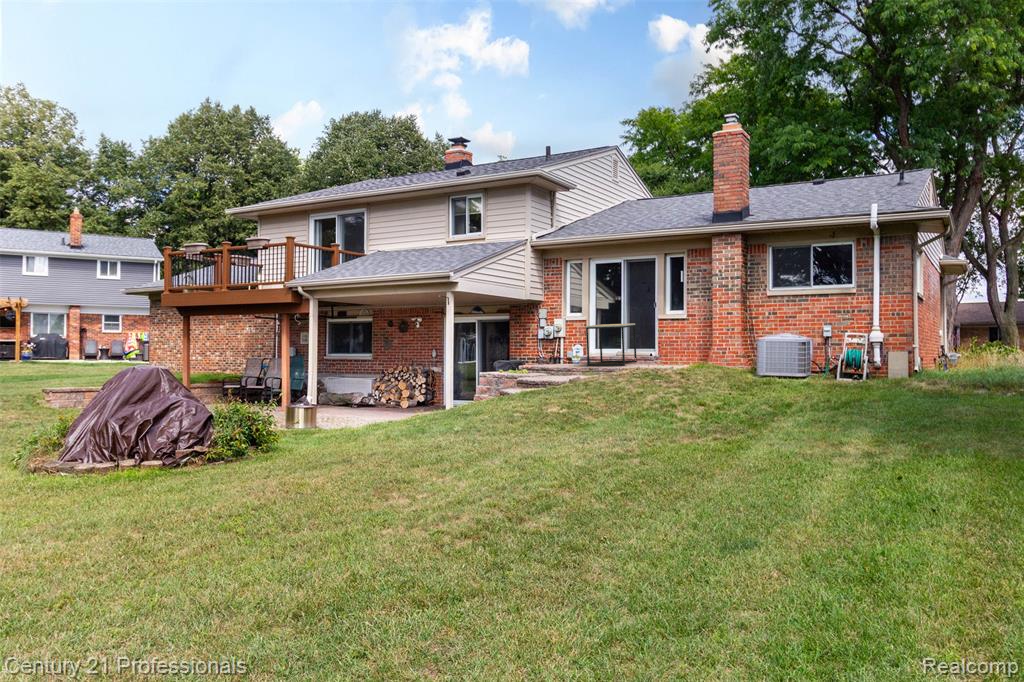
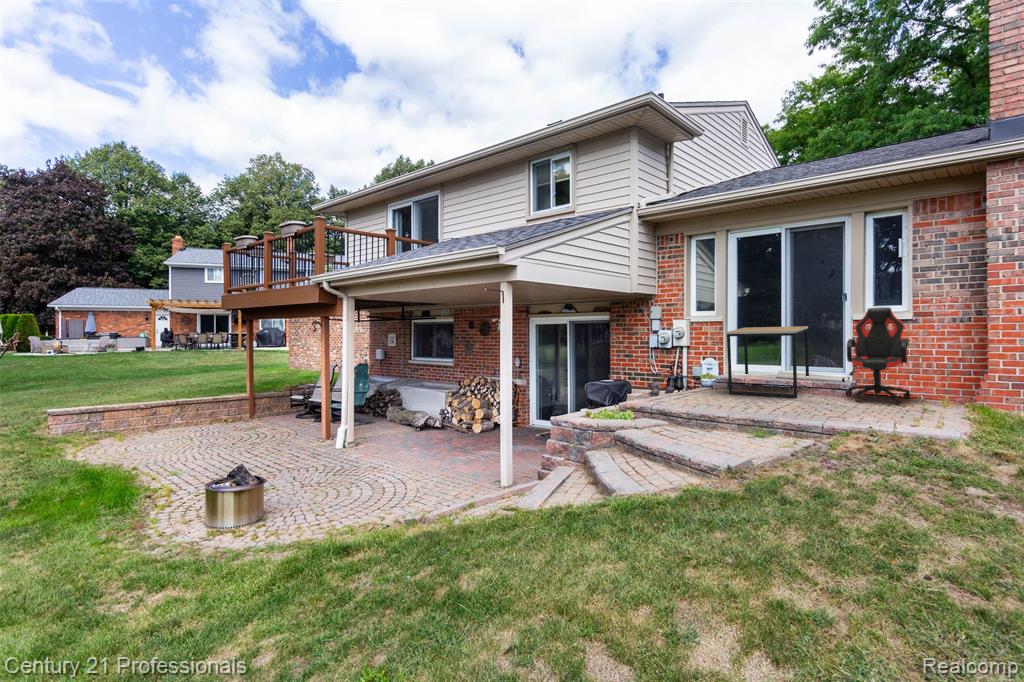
chair: none [650,312,682,366] -> present [845,307,910,403]

